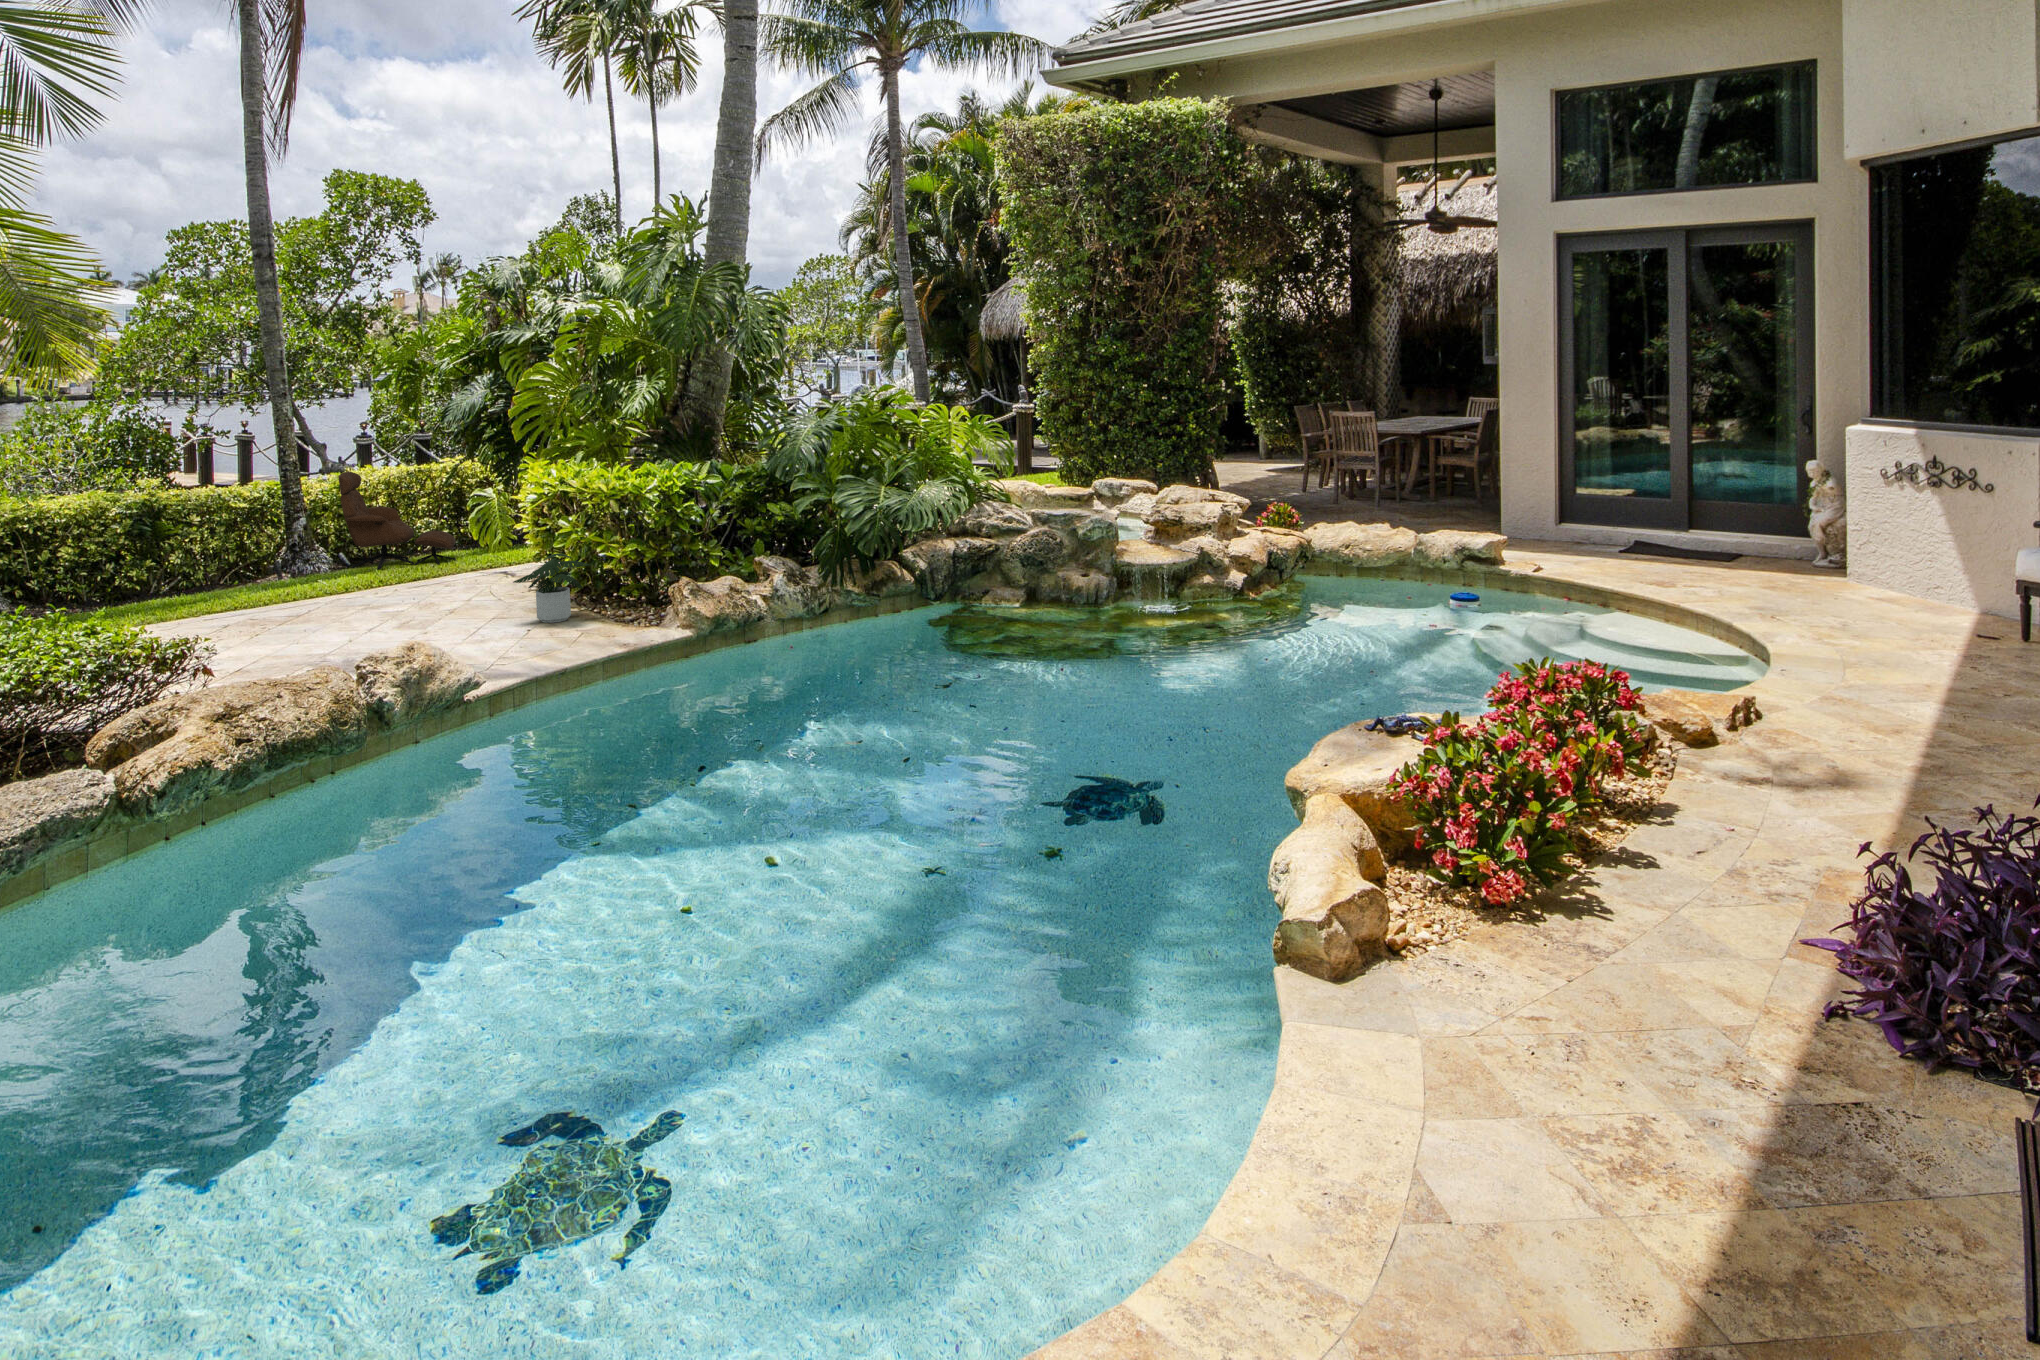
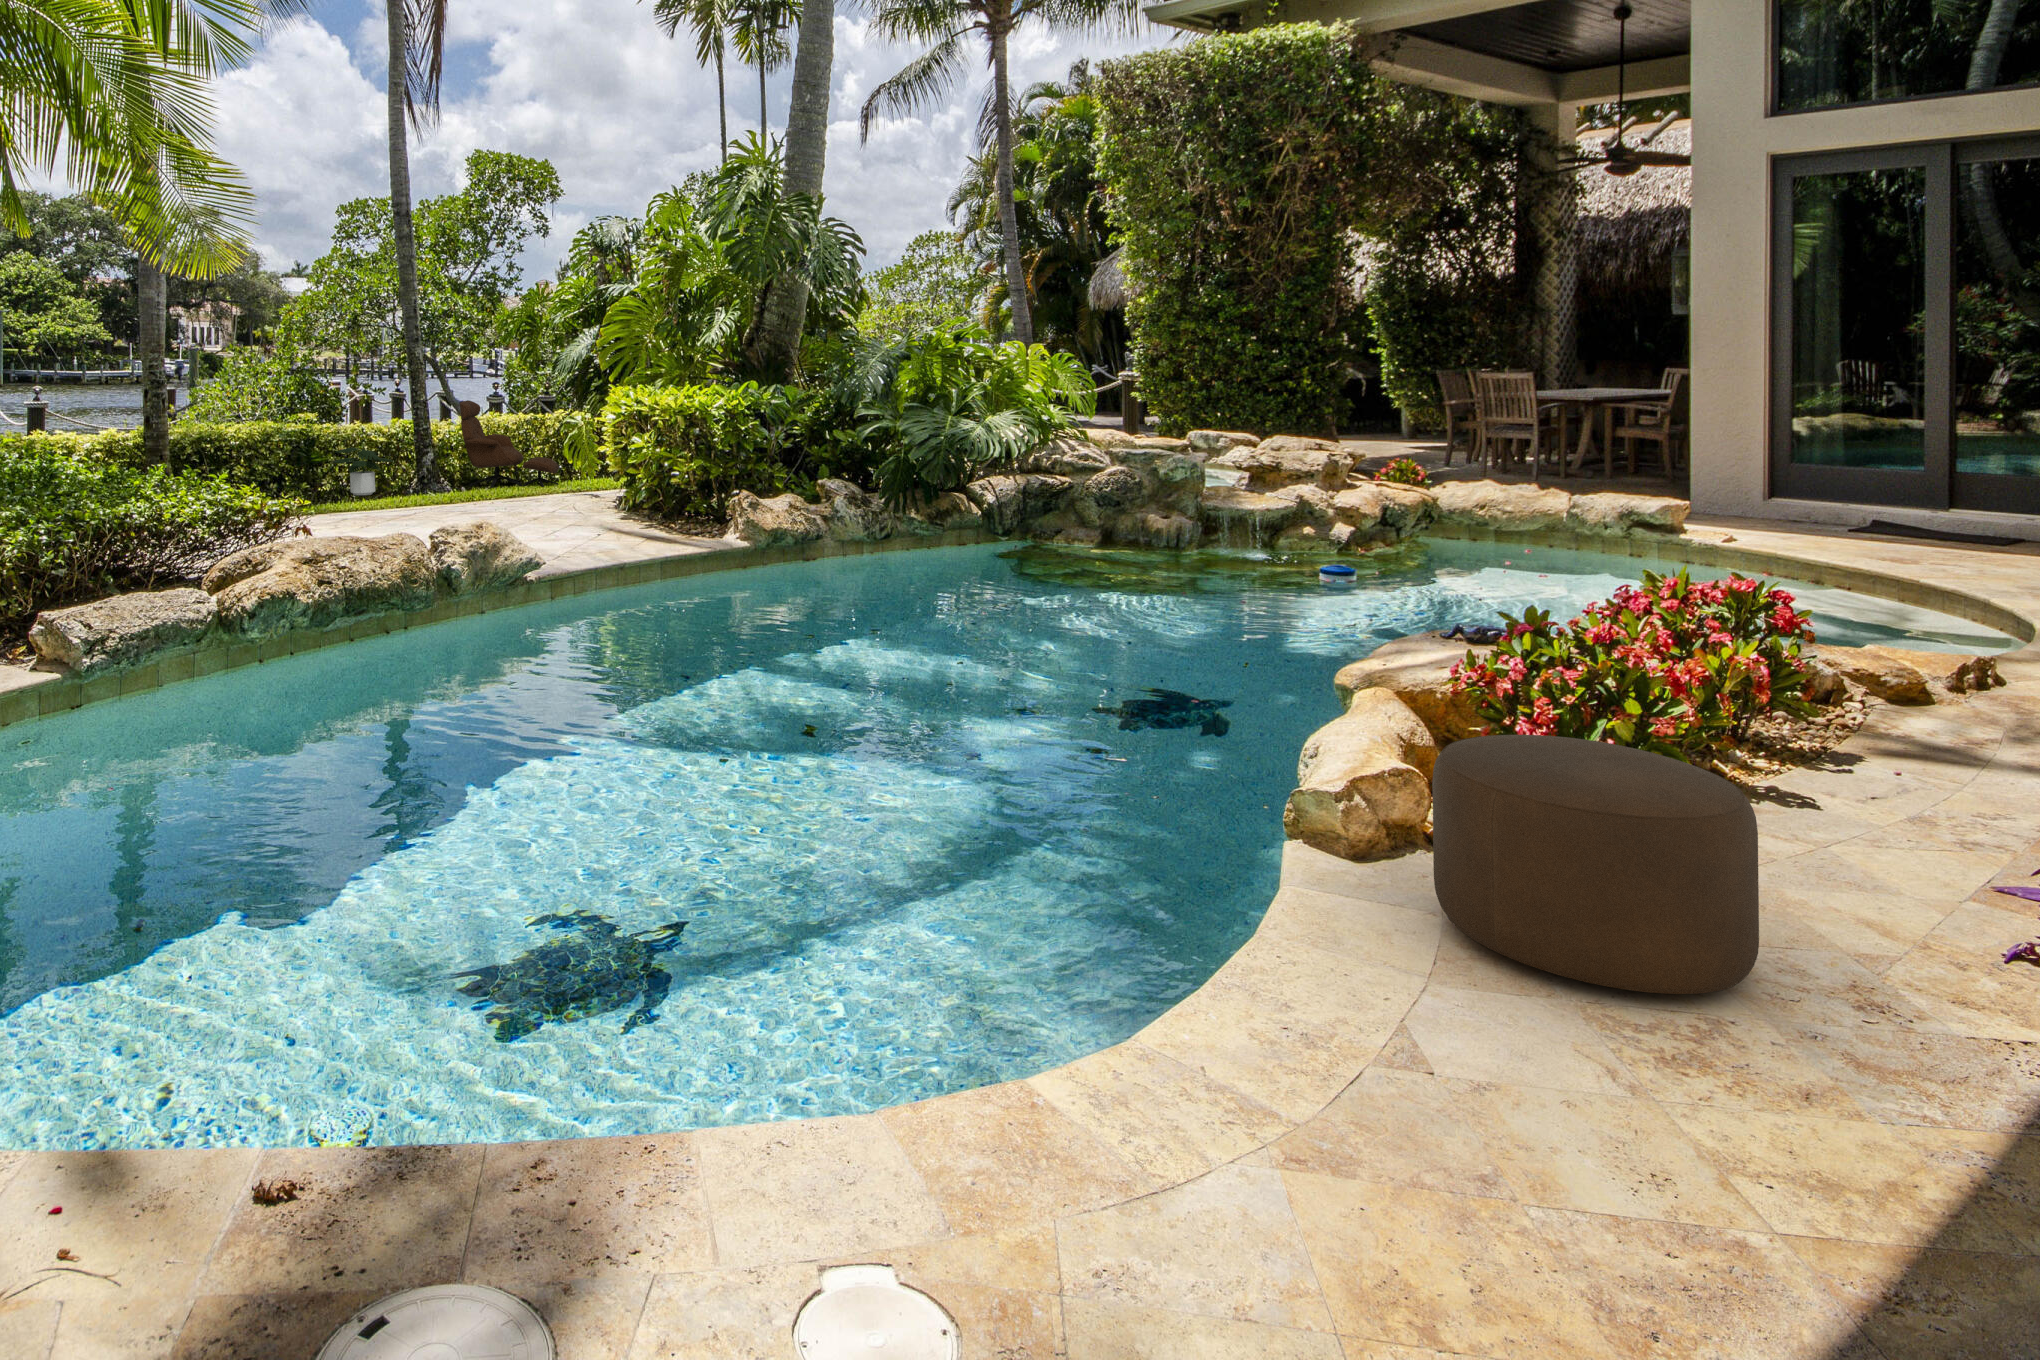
potted plant: present [513,553,589,623] -> present [333,448,393,495]
ottoman: none [1419,864,1660,1094] -> present [1432,735,1759,994]

